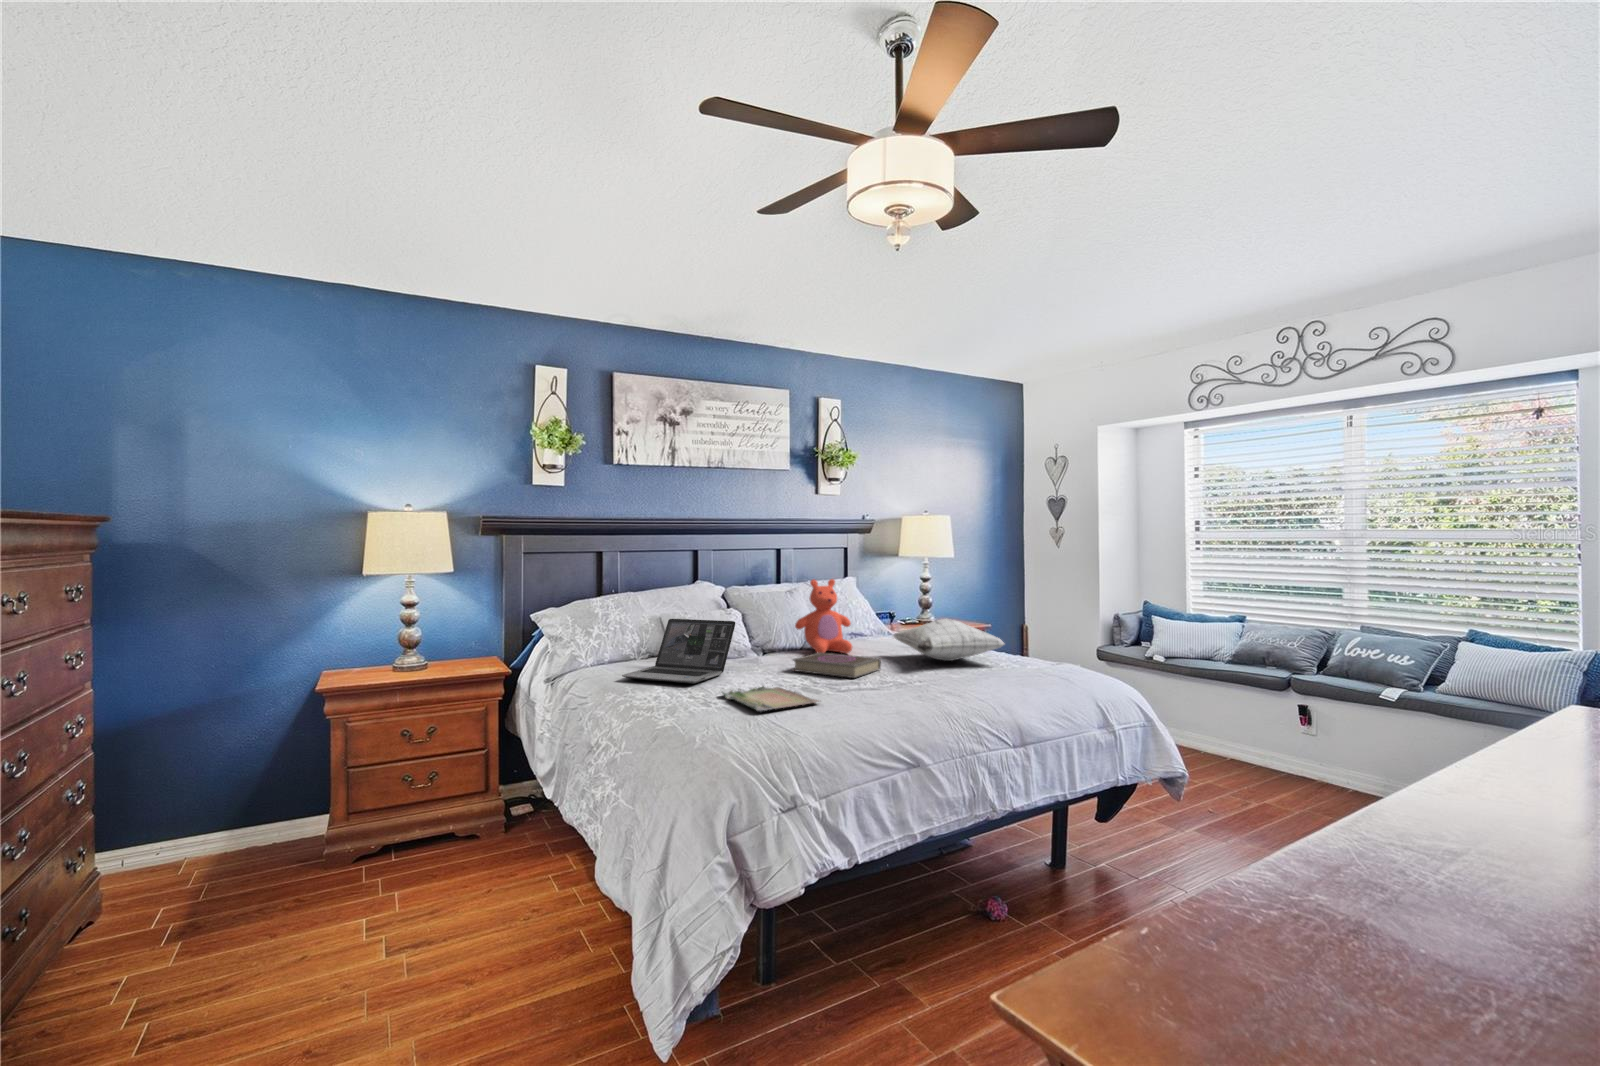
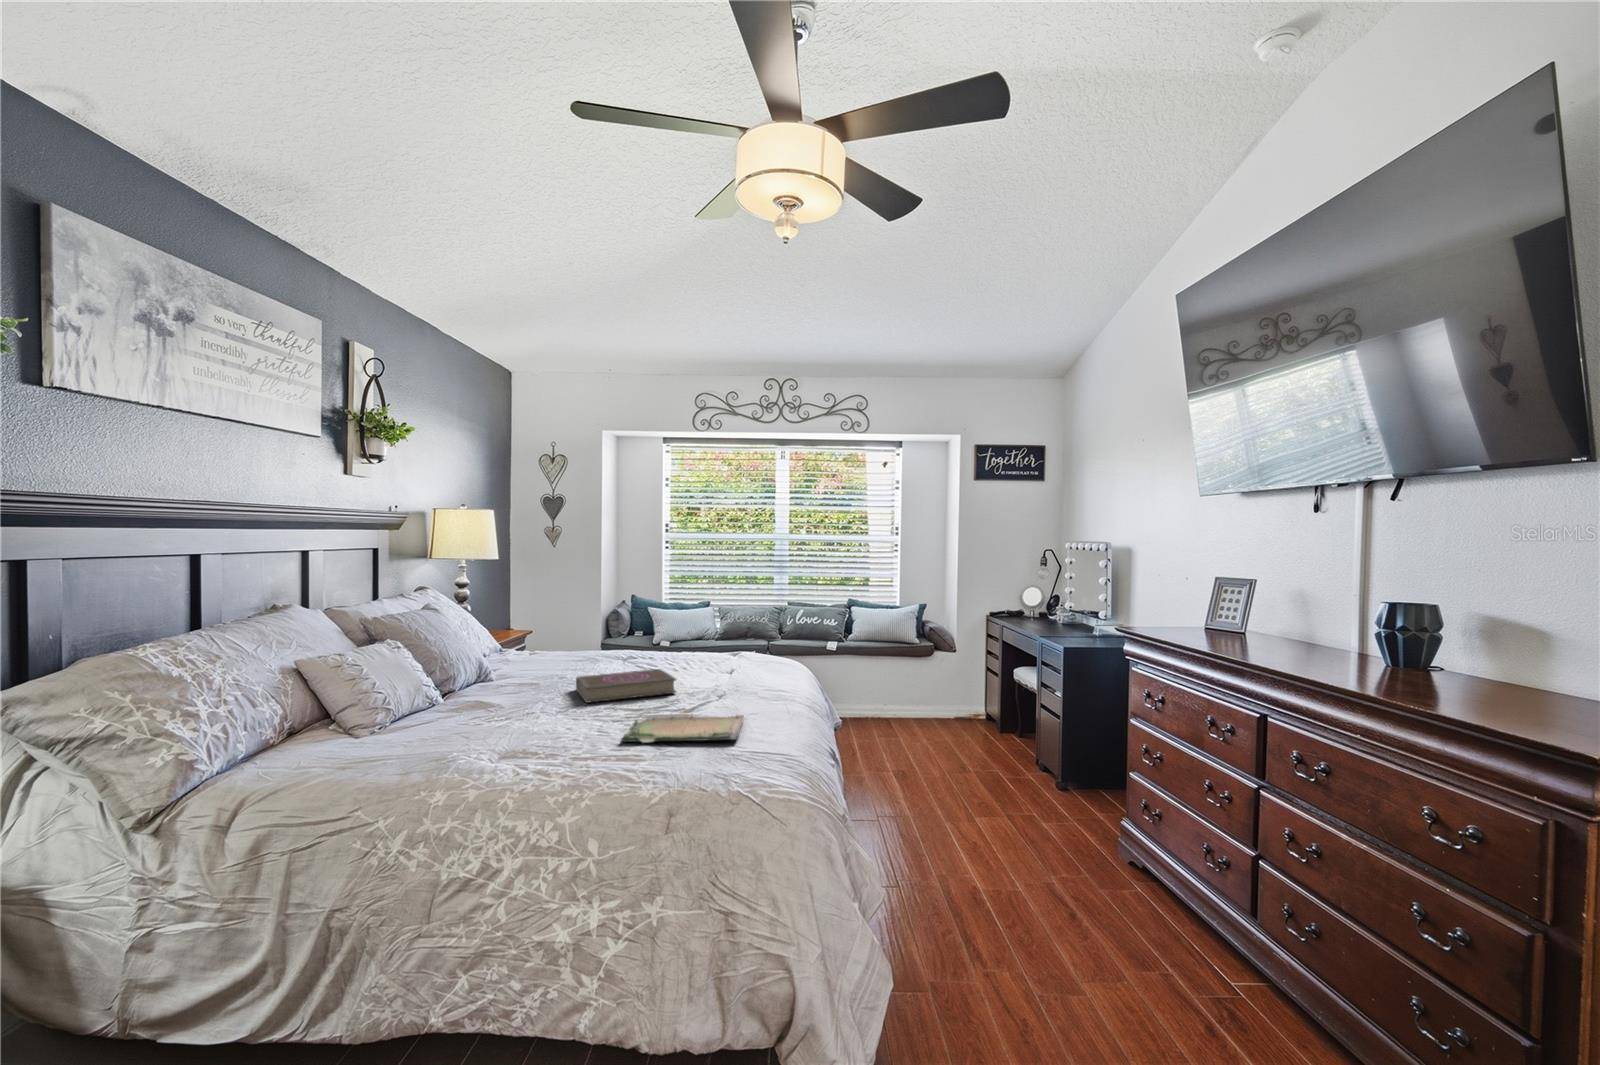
teddy bear: present [795,579,852,653] -> none [497,587,573,683]
laptop: present [622,619,735,684] -> none [381,651,546,767]
pillow: present [893,619,1004,661] -> none [618,619,740,663]

